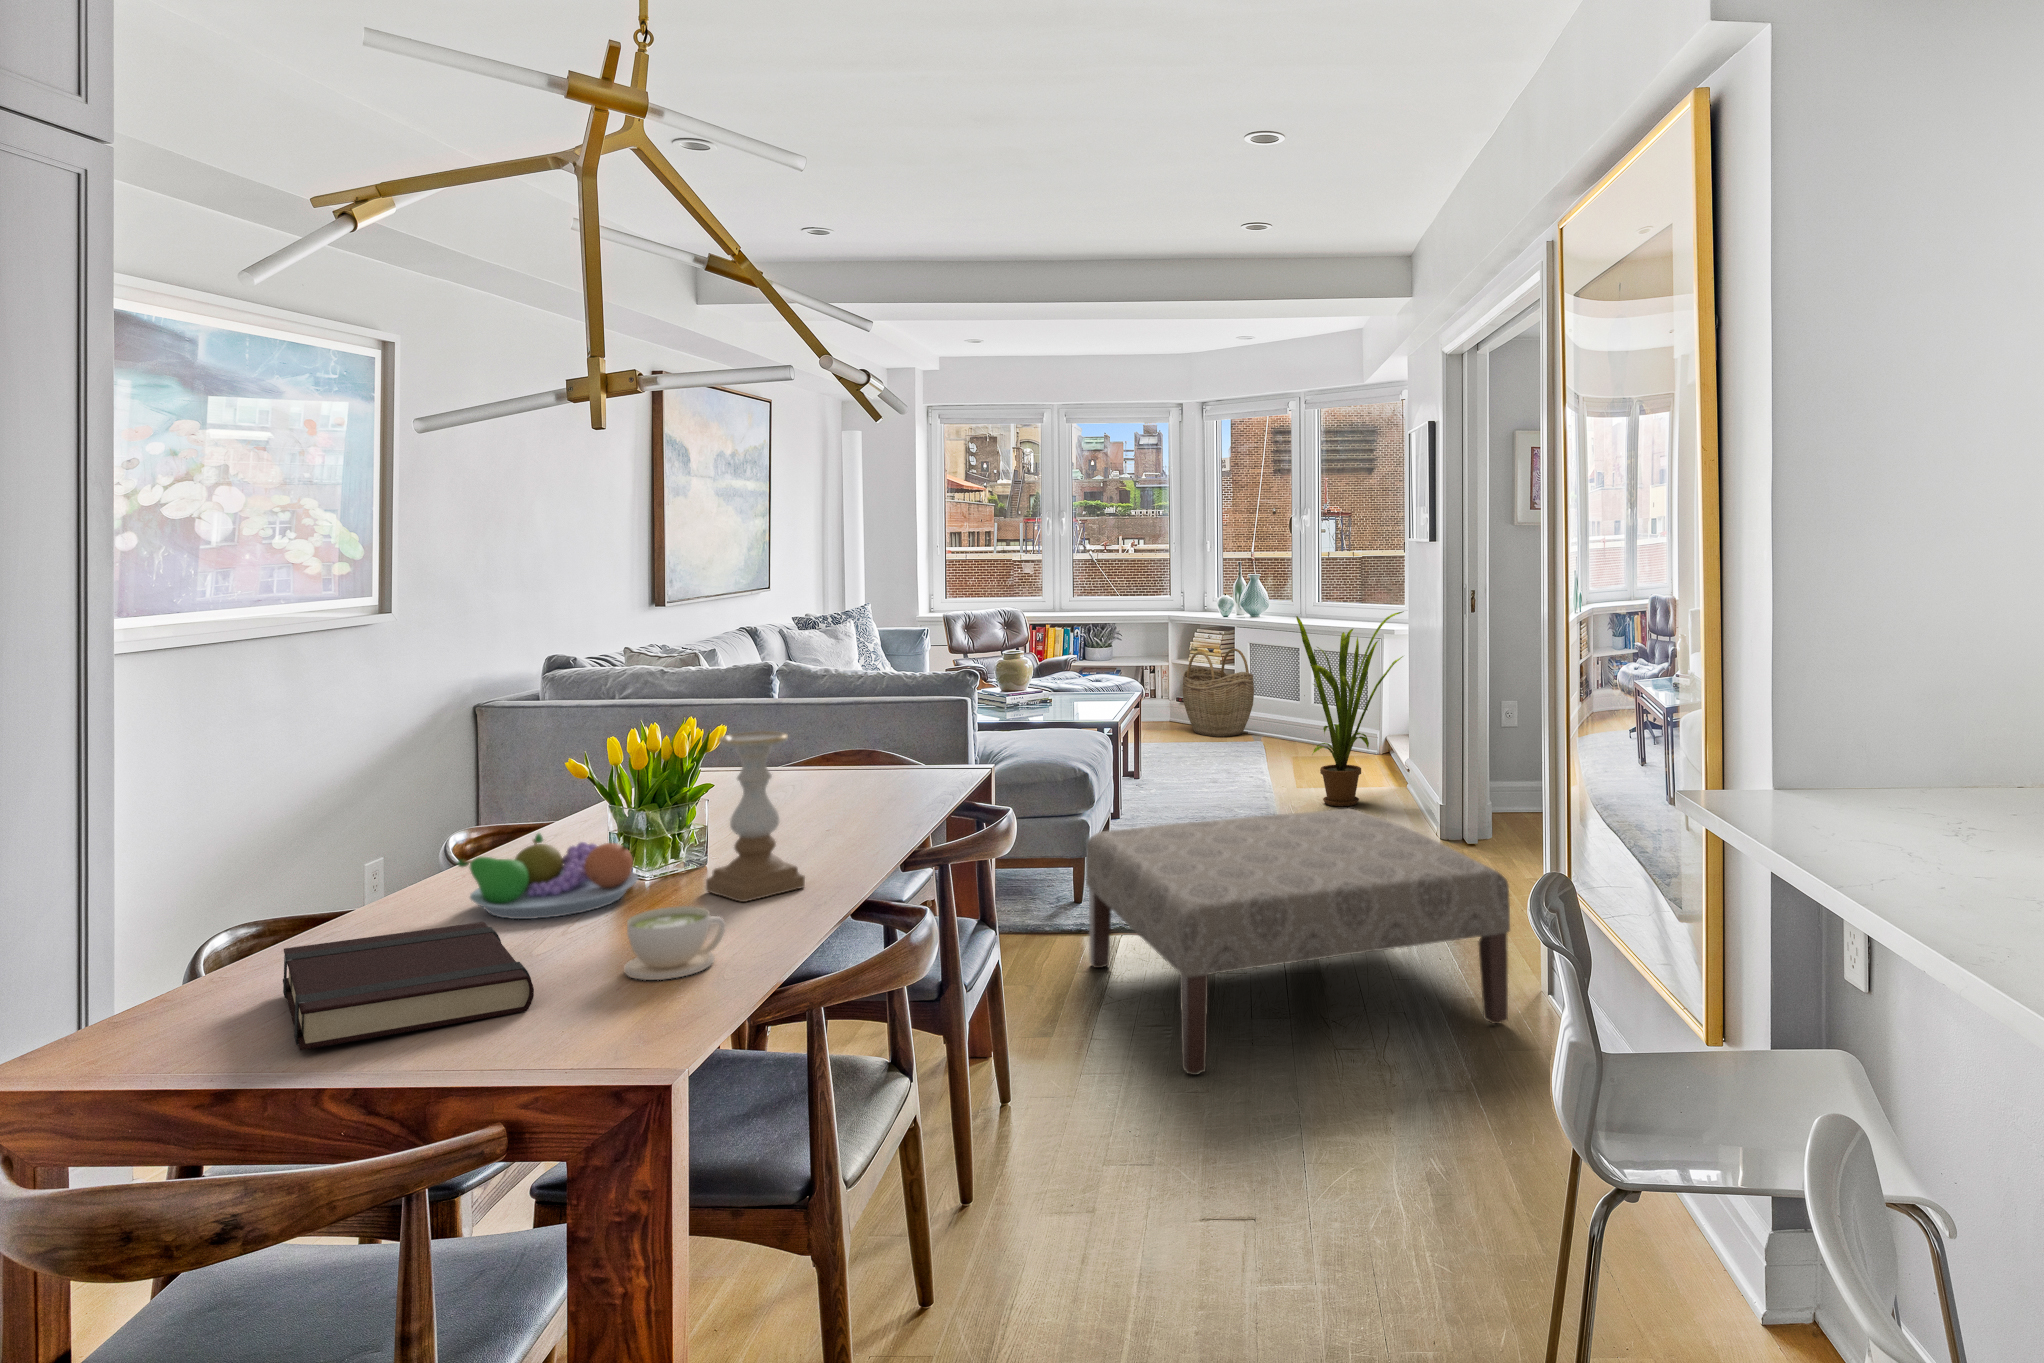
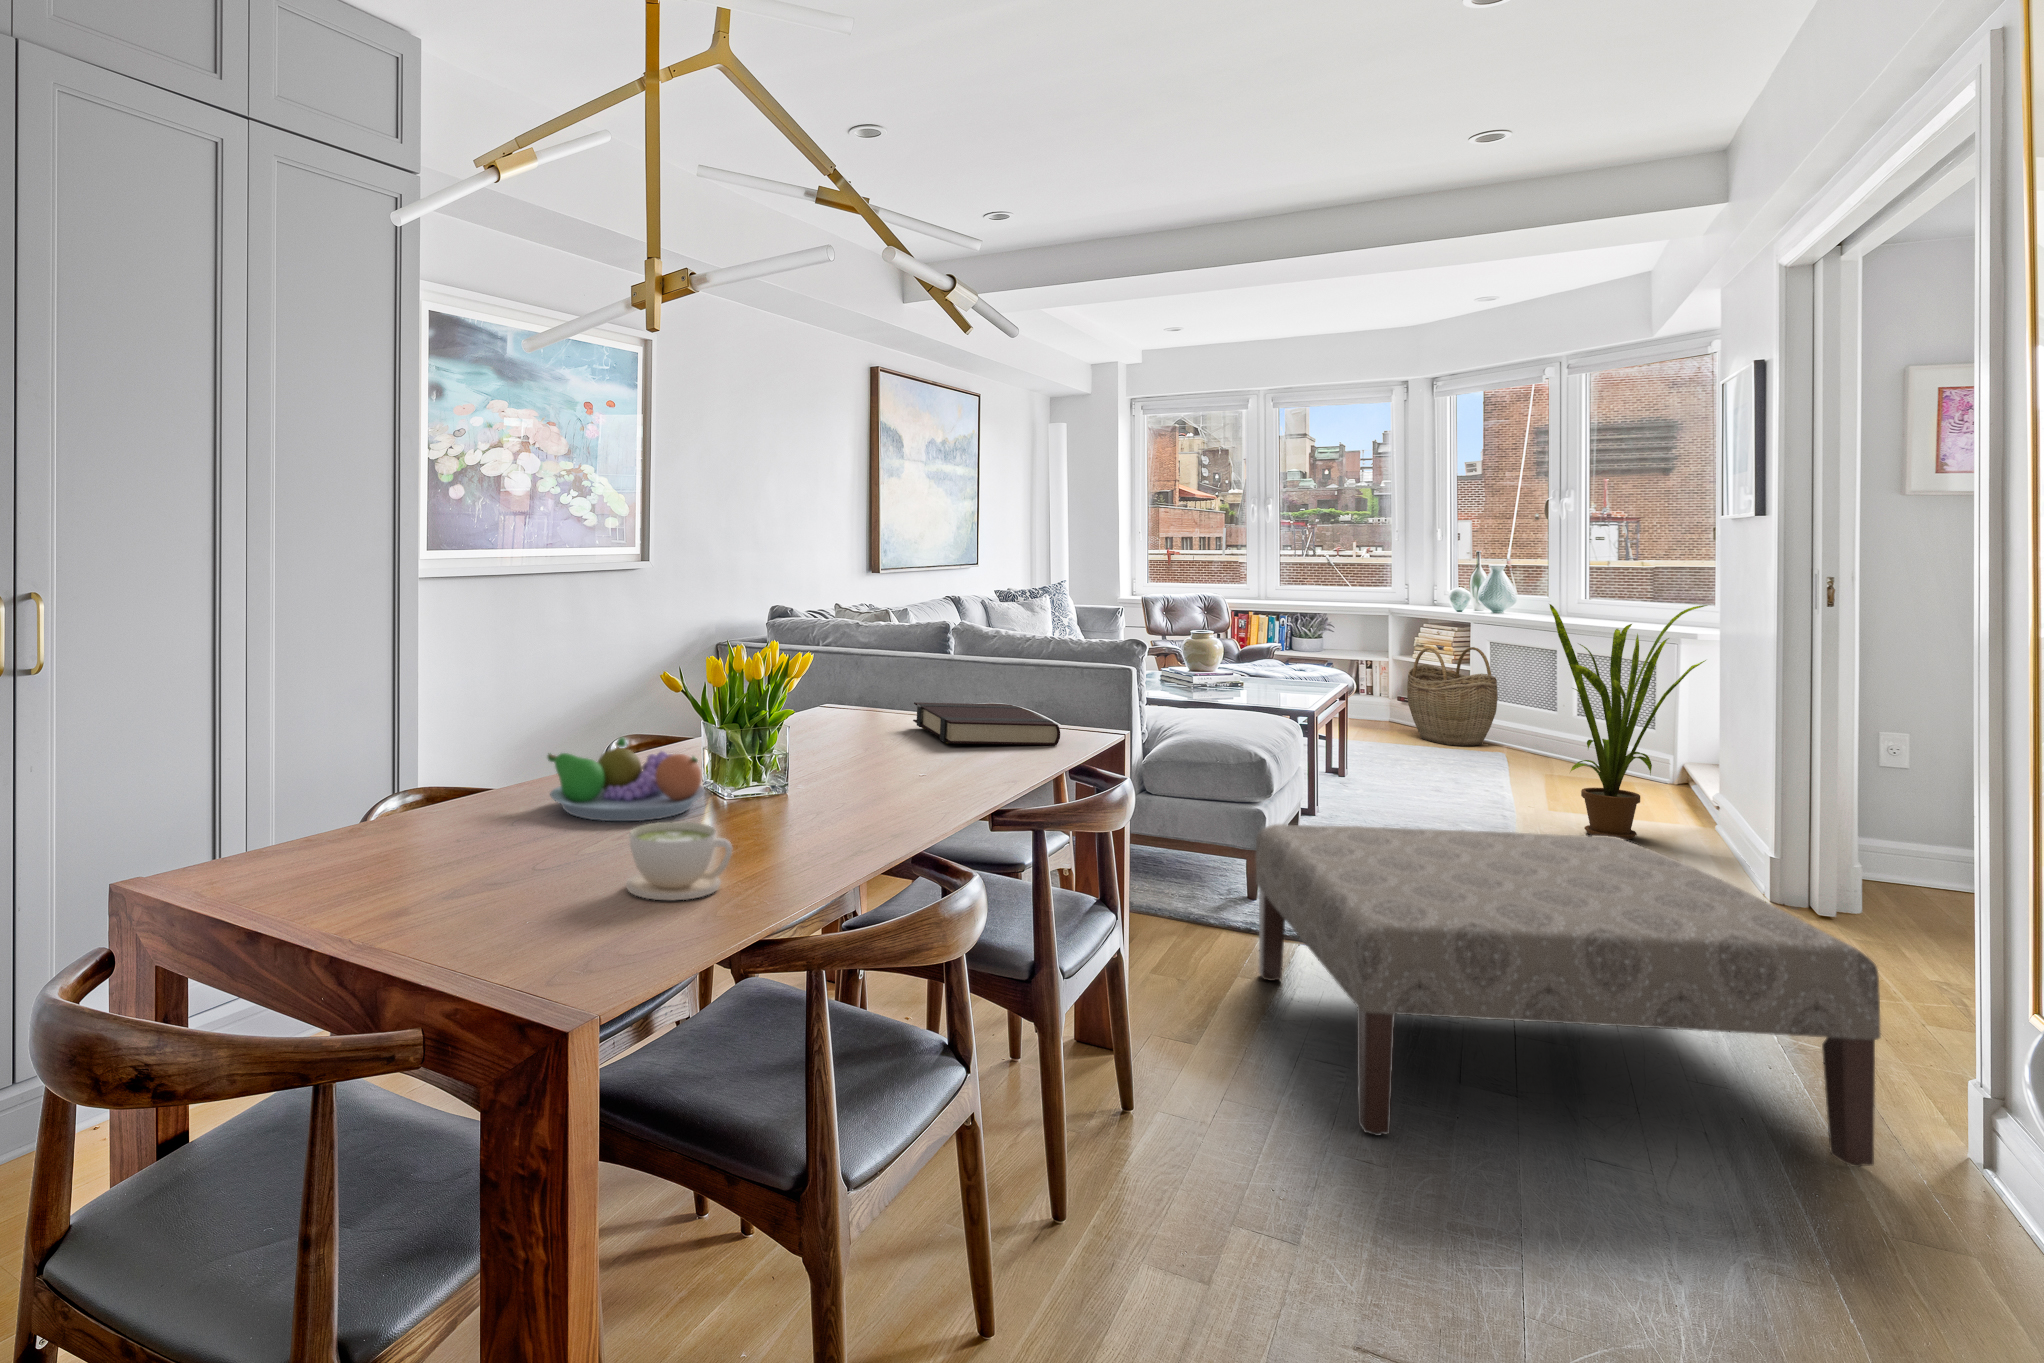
candle holder: present [706,731,805,902] -> none [764,649,862,832]
book: present [283,922,534,1051] -> present [913,702,1060,745]

